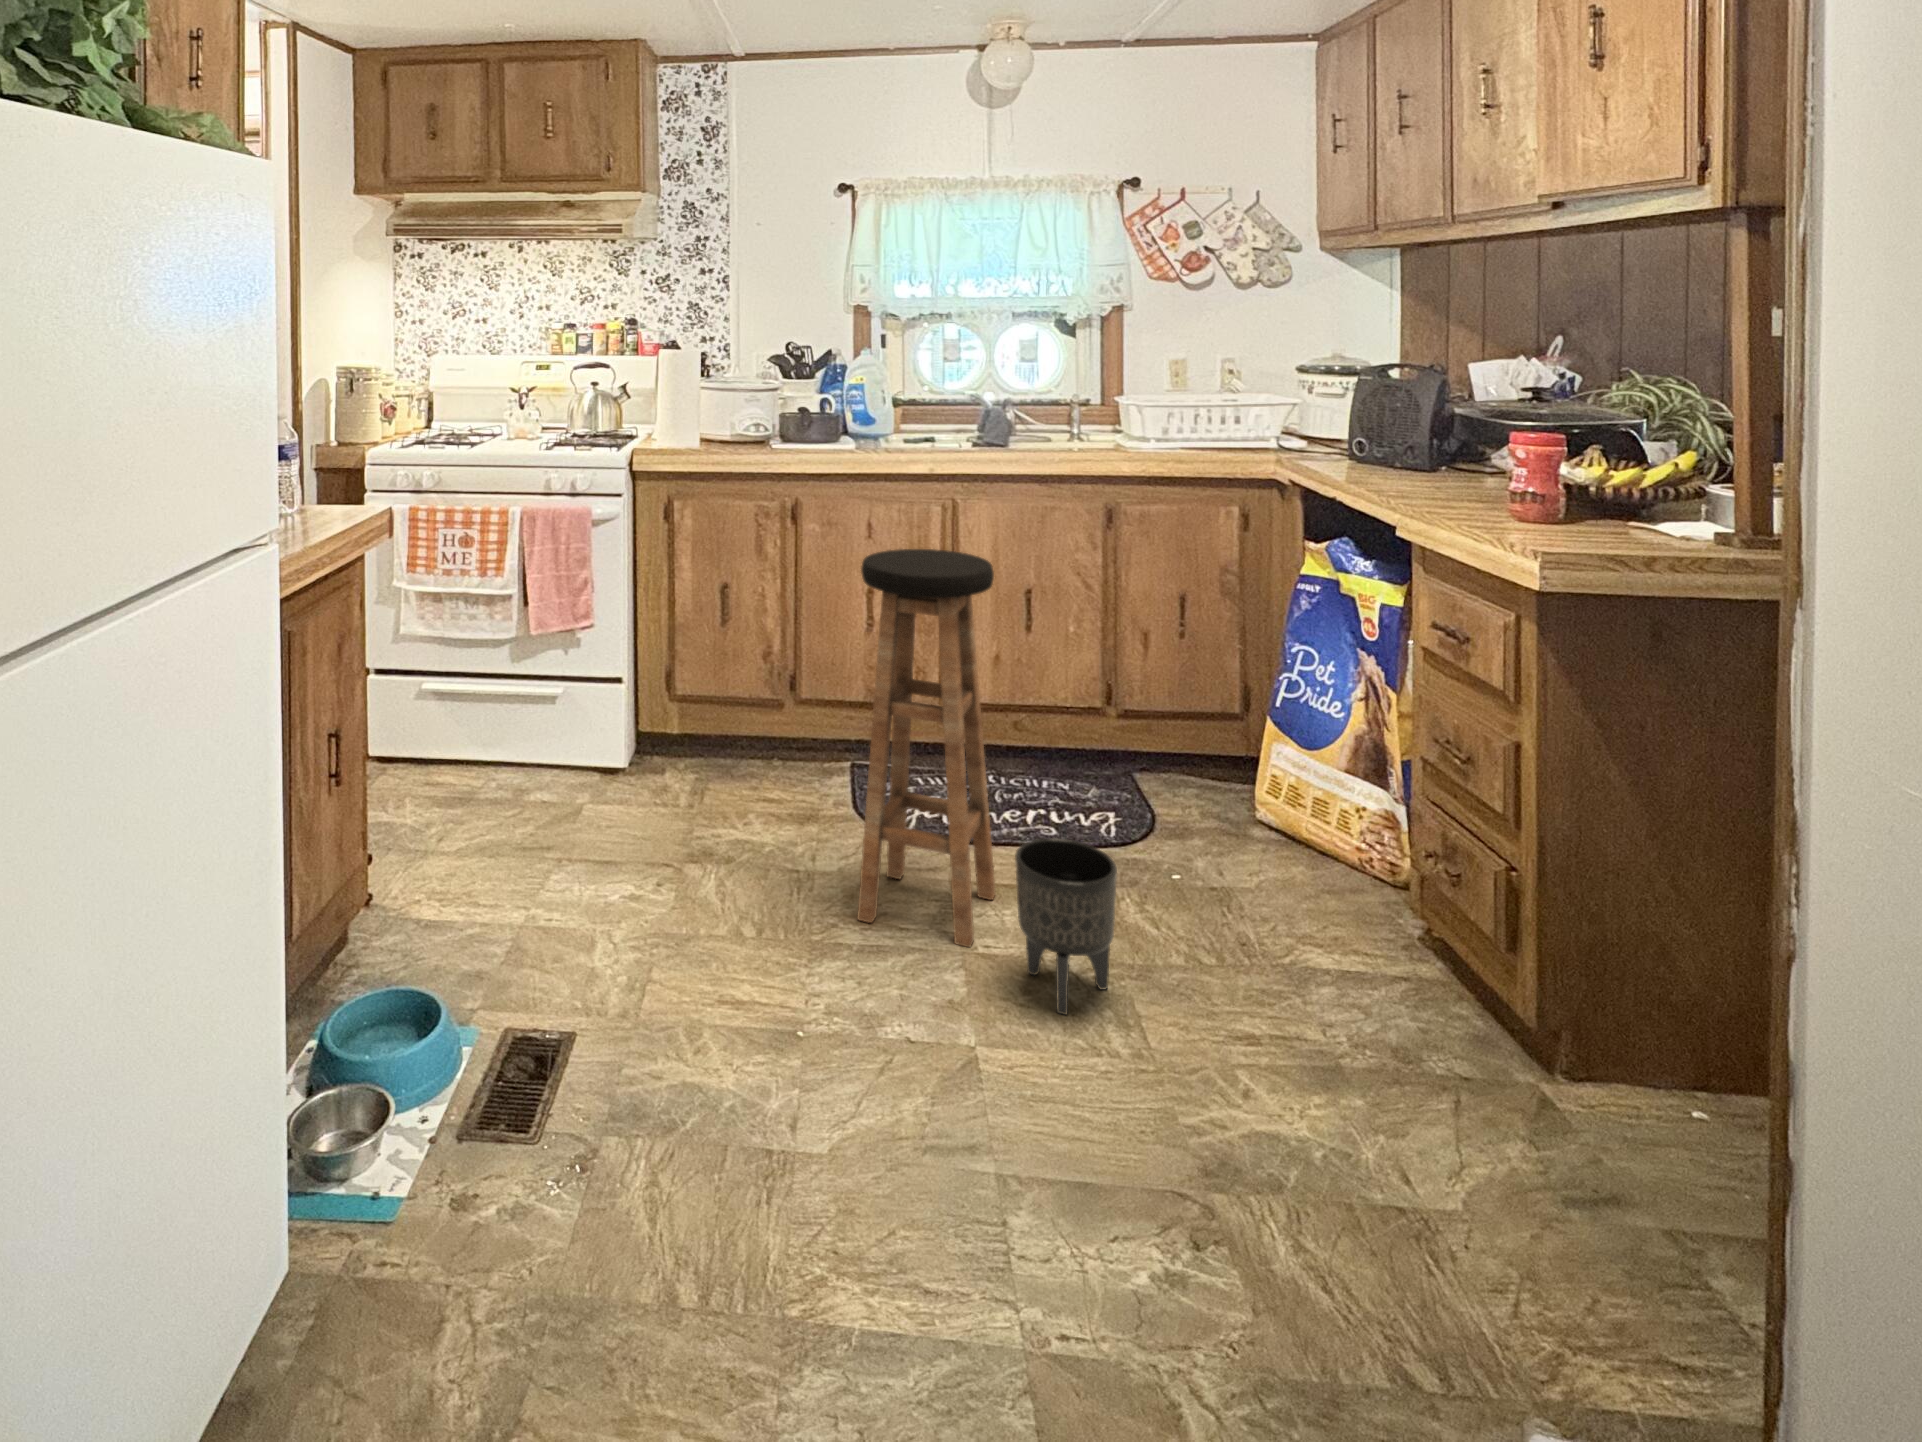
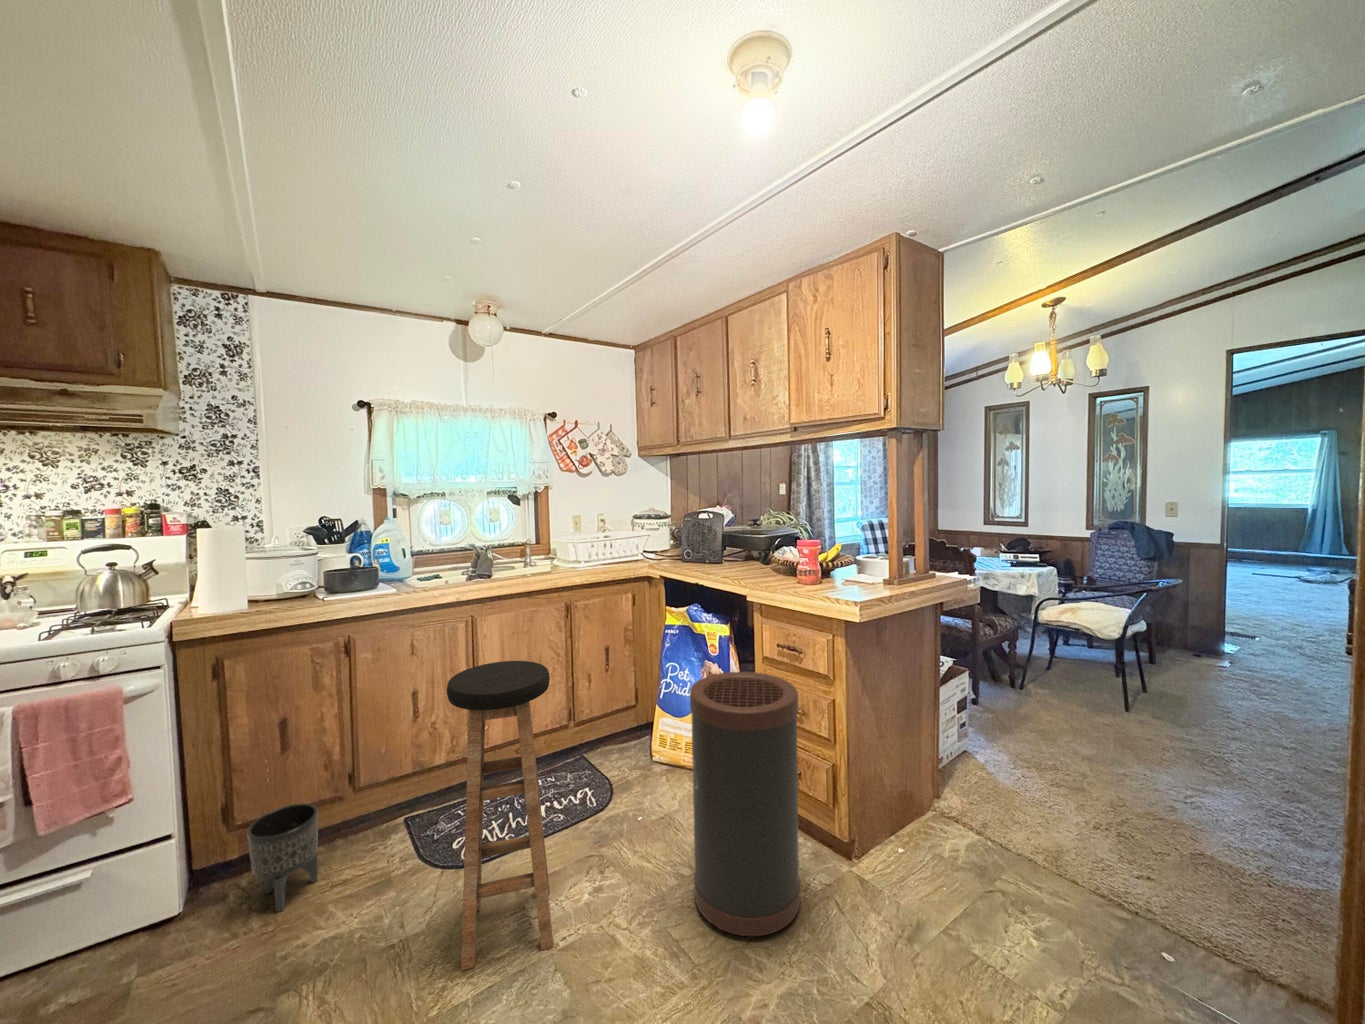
trash can: none [1195,636,1401,1077] -> present [690,672,800,936]
planter: present [1015,838,1117,1015] -> present [247,804,318,912]

